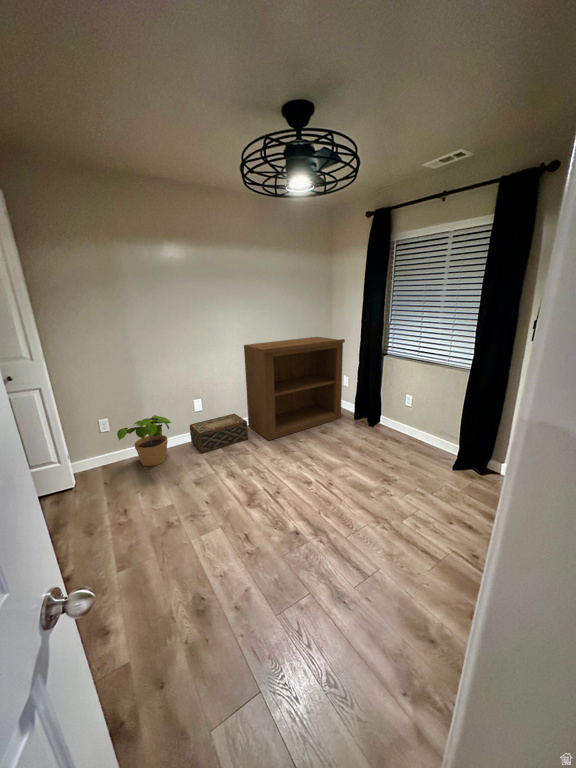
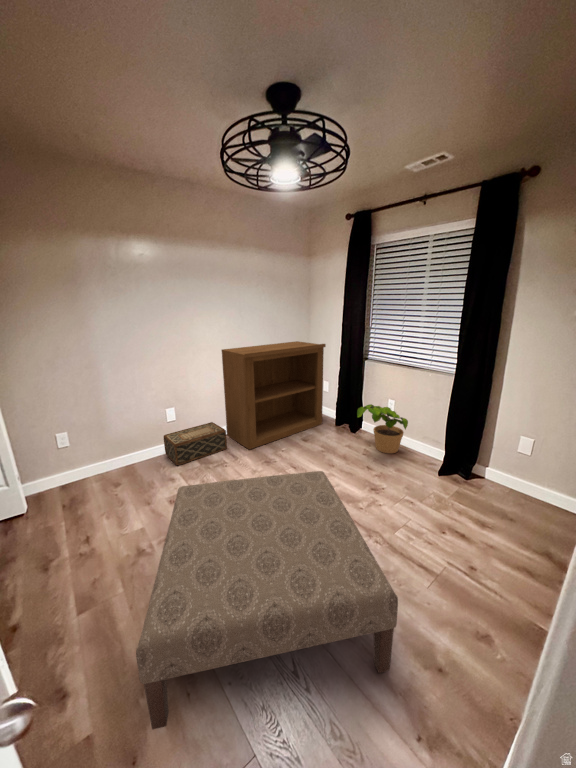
potted plant: present [117,415,171,466] -> present [357,404,408,453]
ottoman: none [165,460,390,663] -> present [136,471,398,729]

